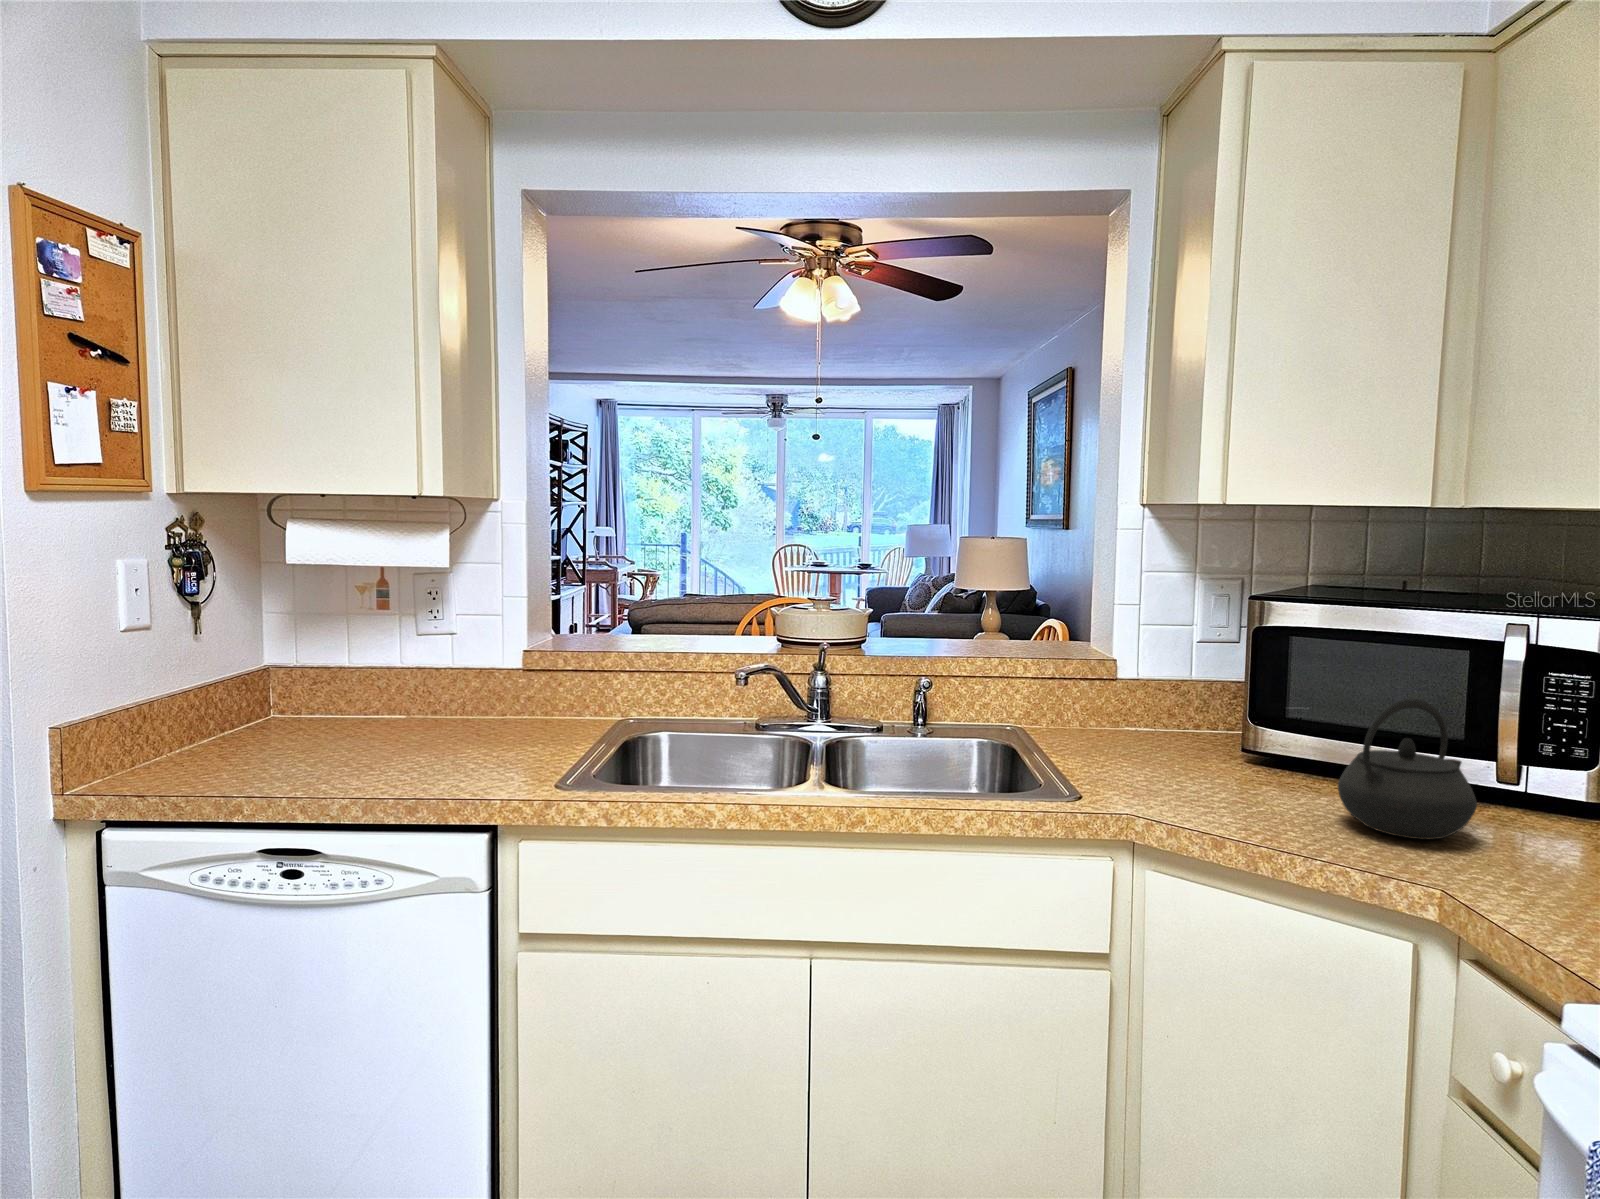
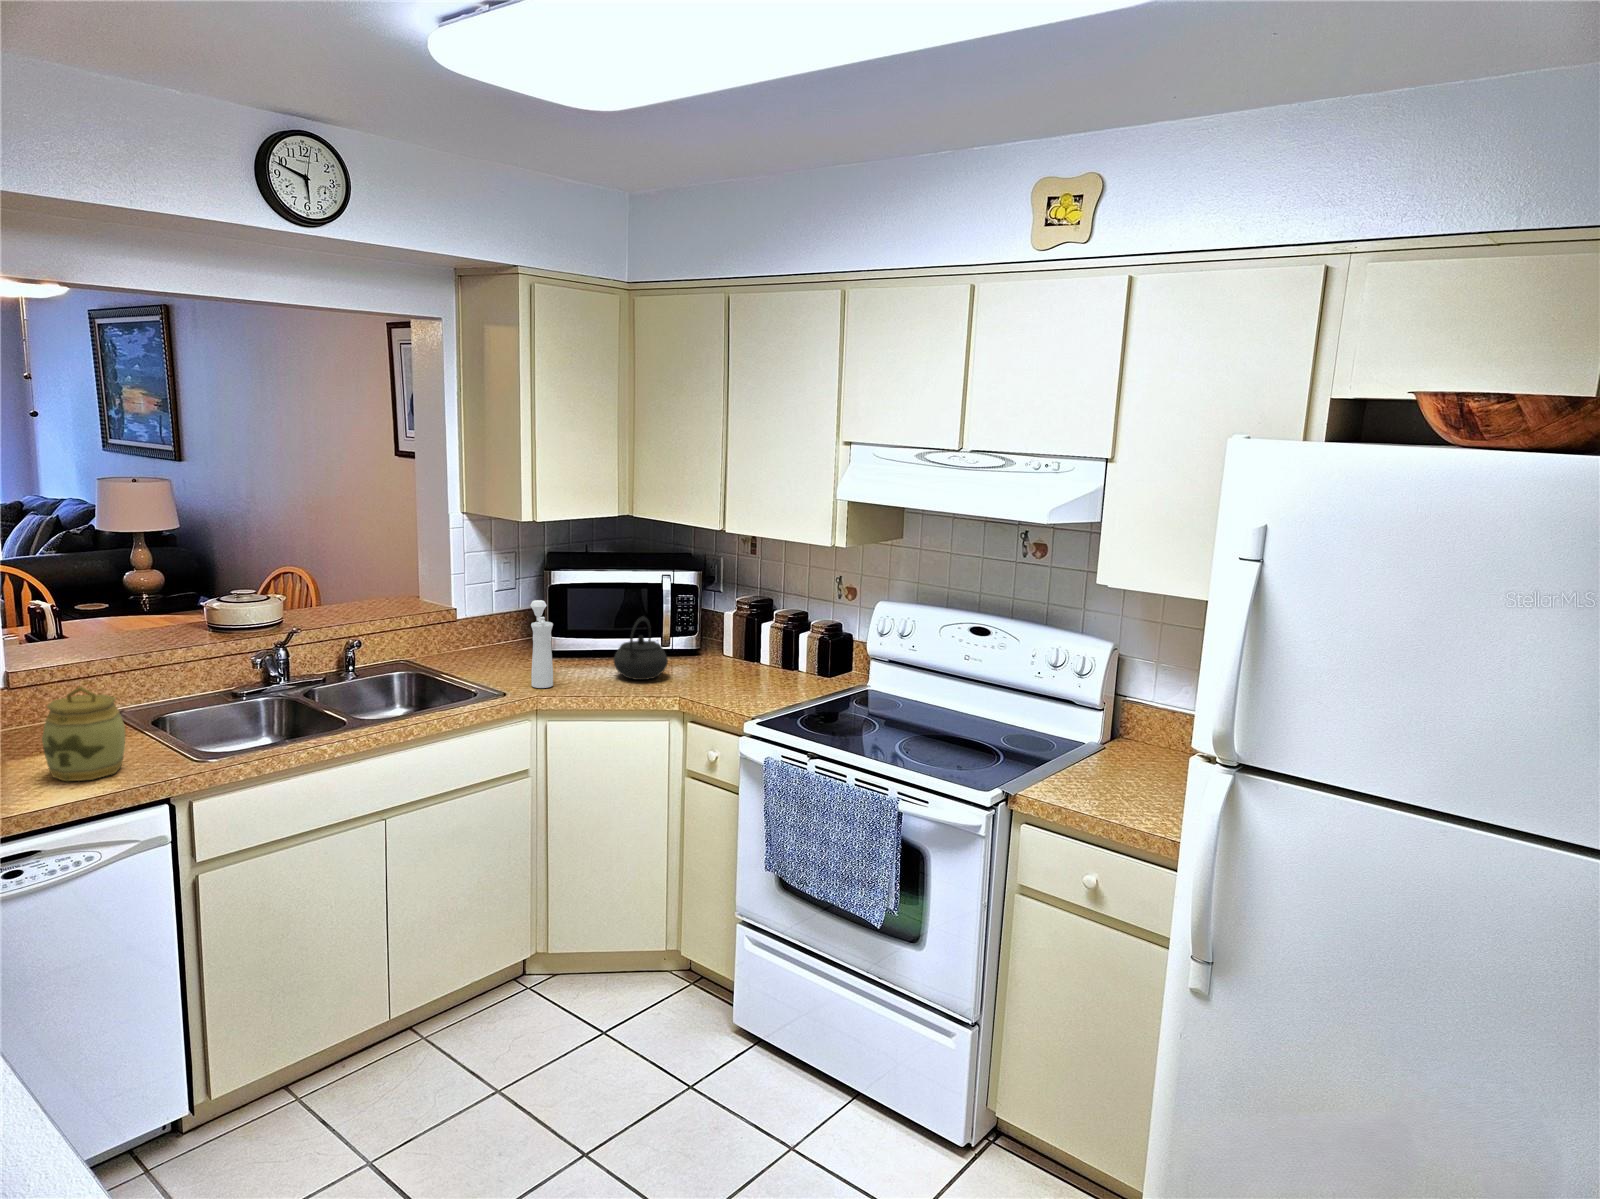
pepper mill: none [1148,644,1210,806] -> present [530,600,553,688]
jar: none [409,658,502,779] -> present [42,687,125,781]

